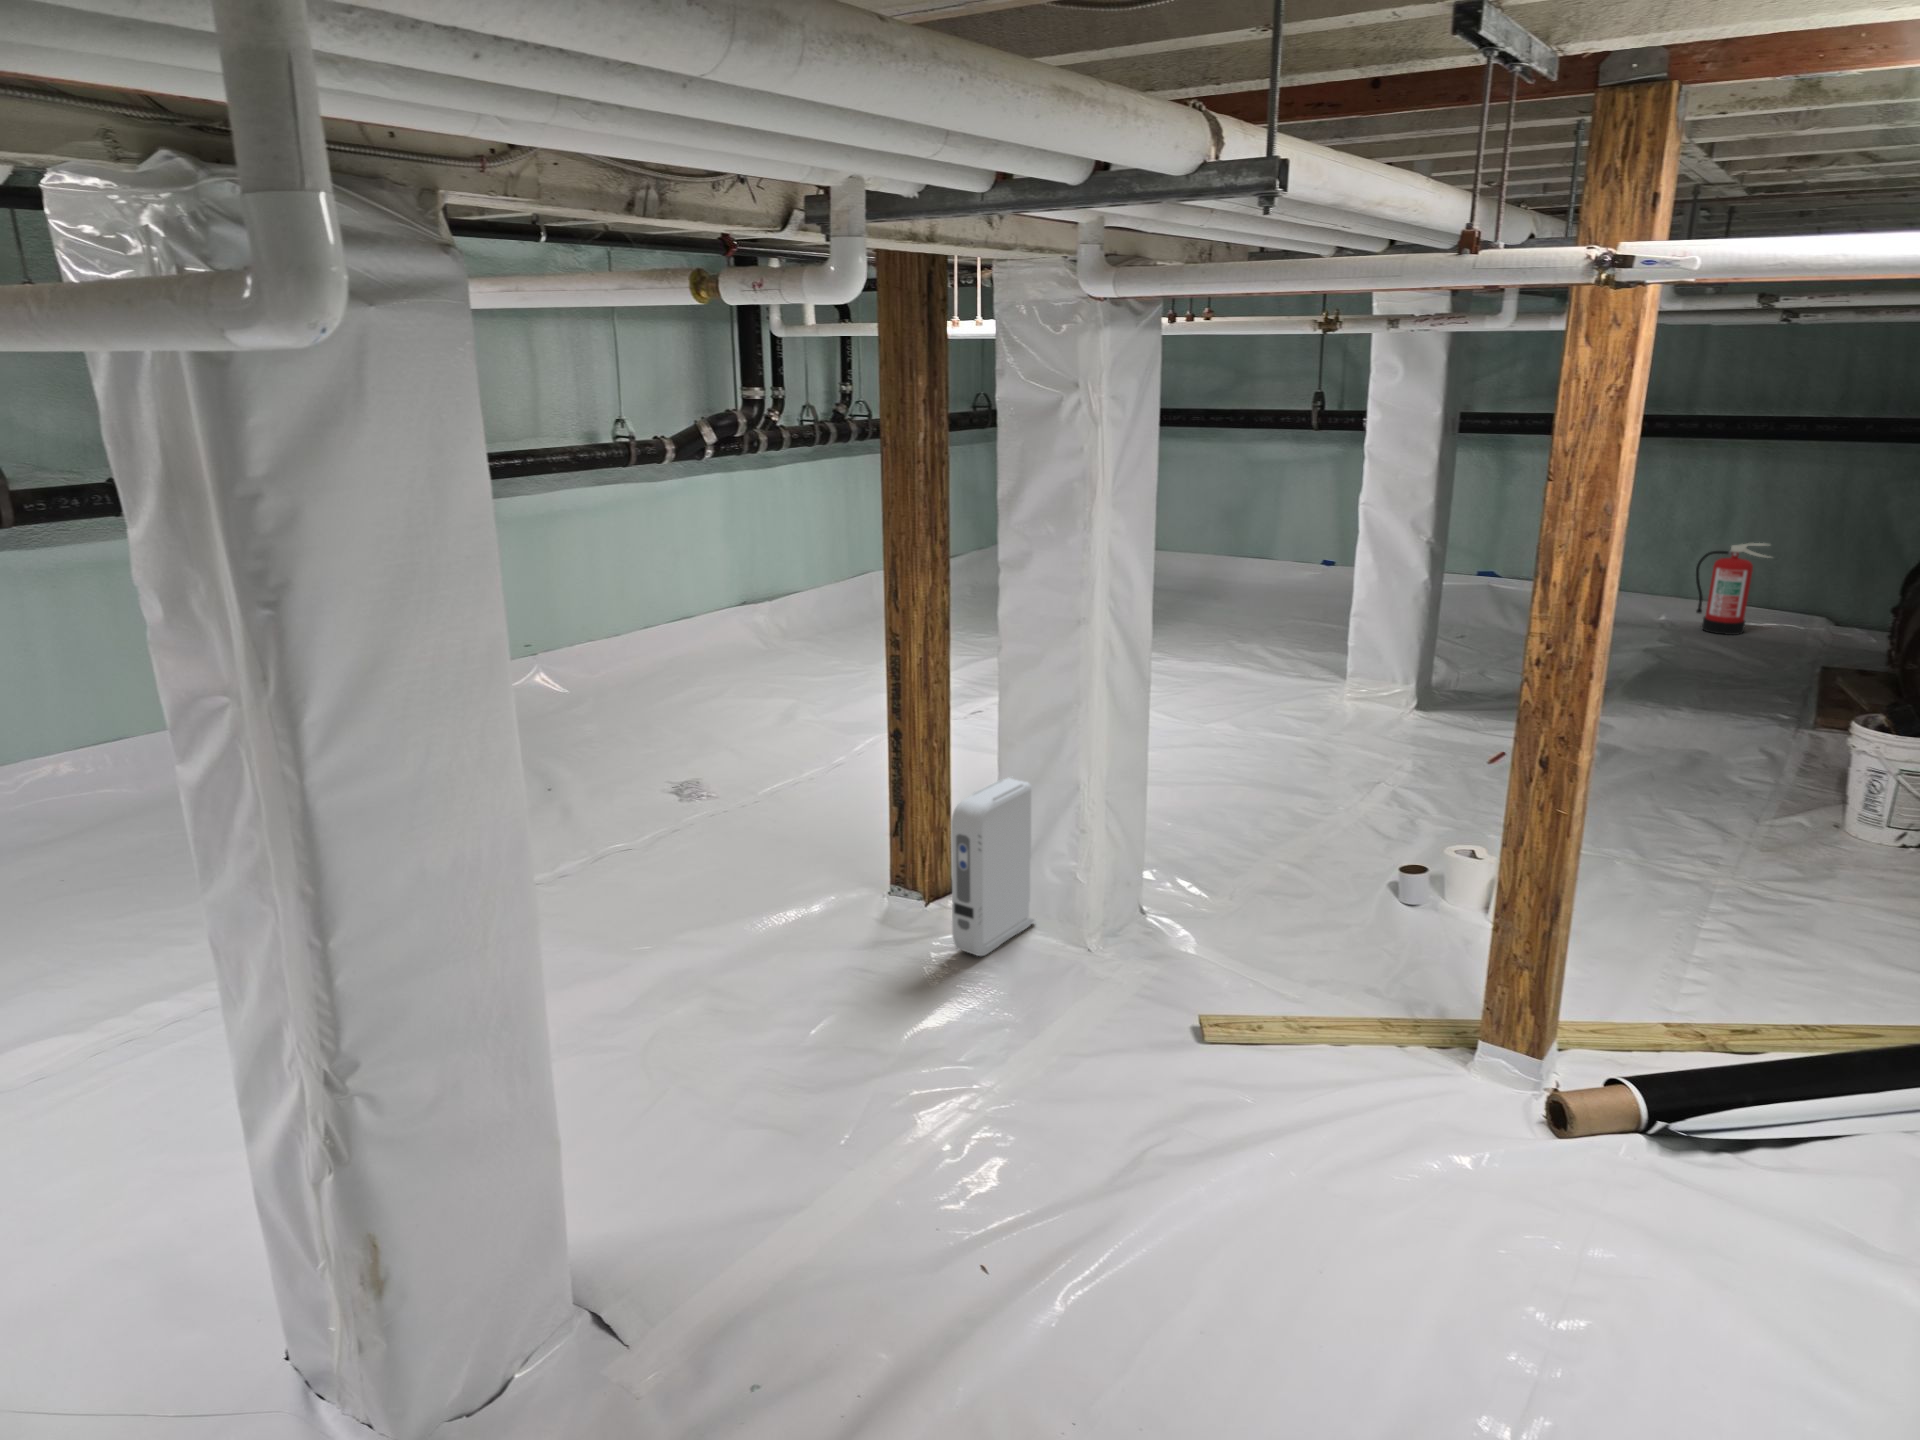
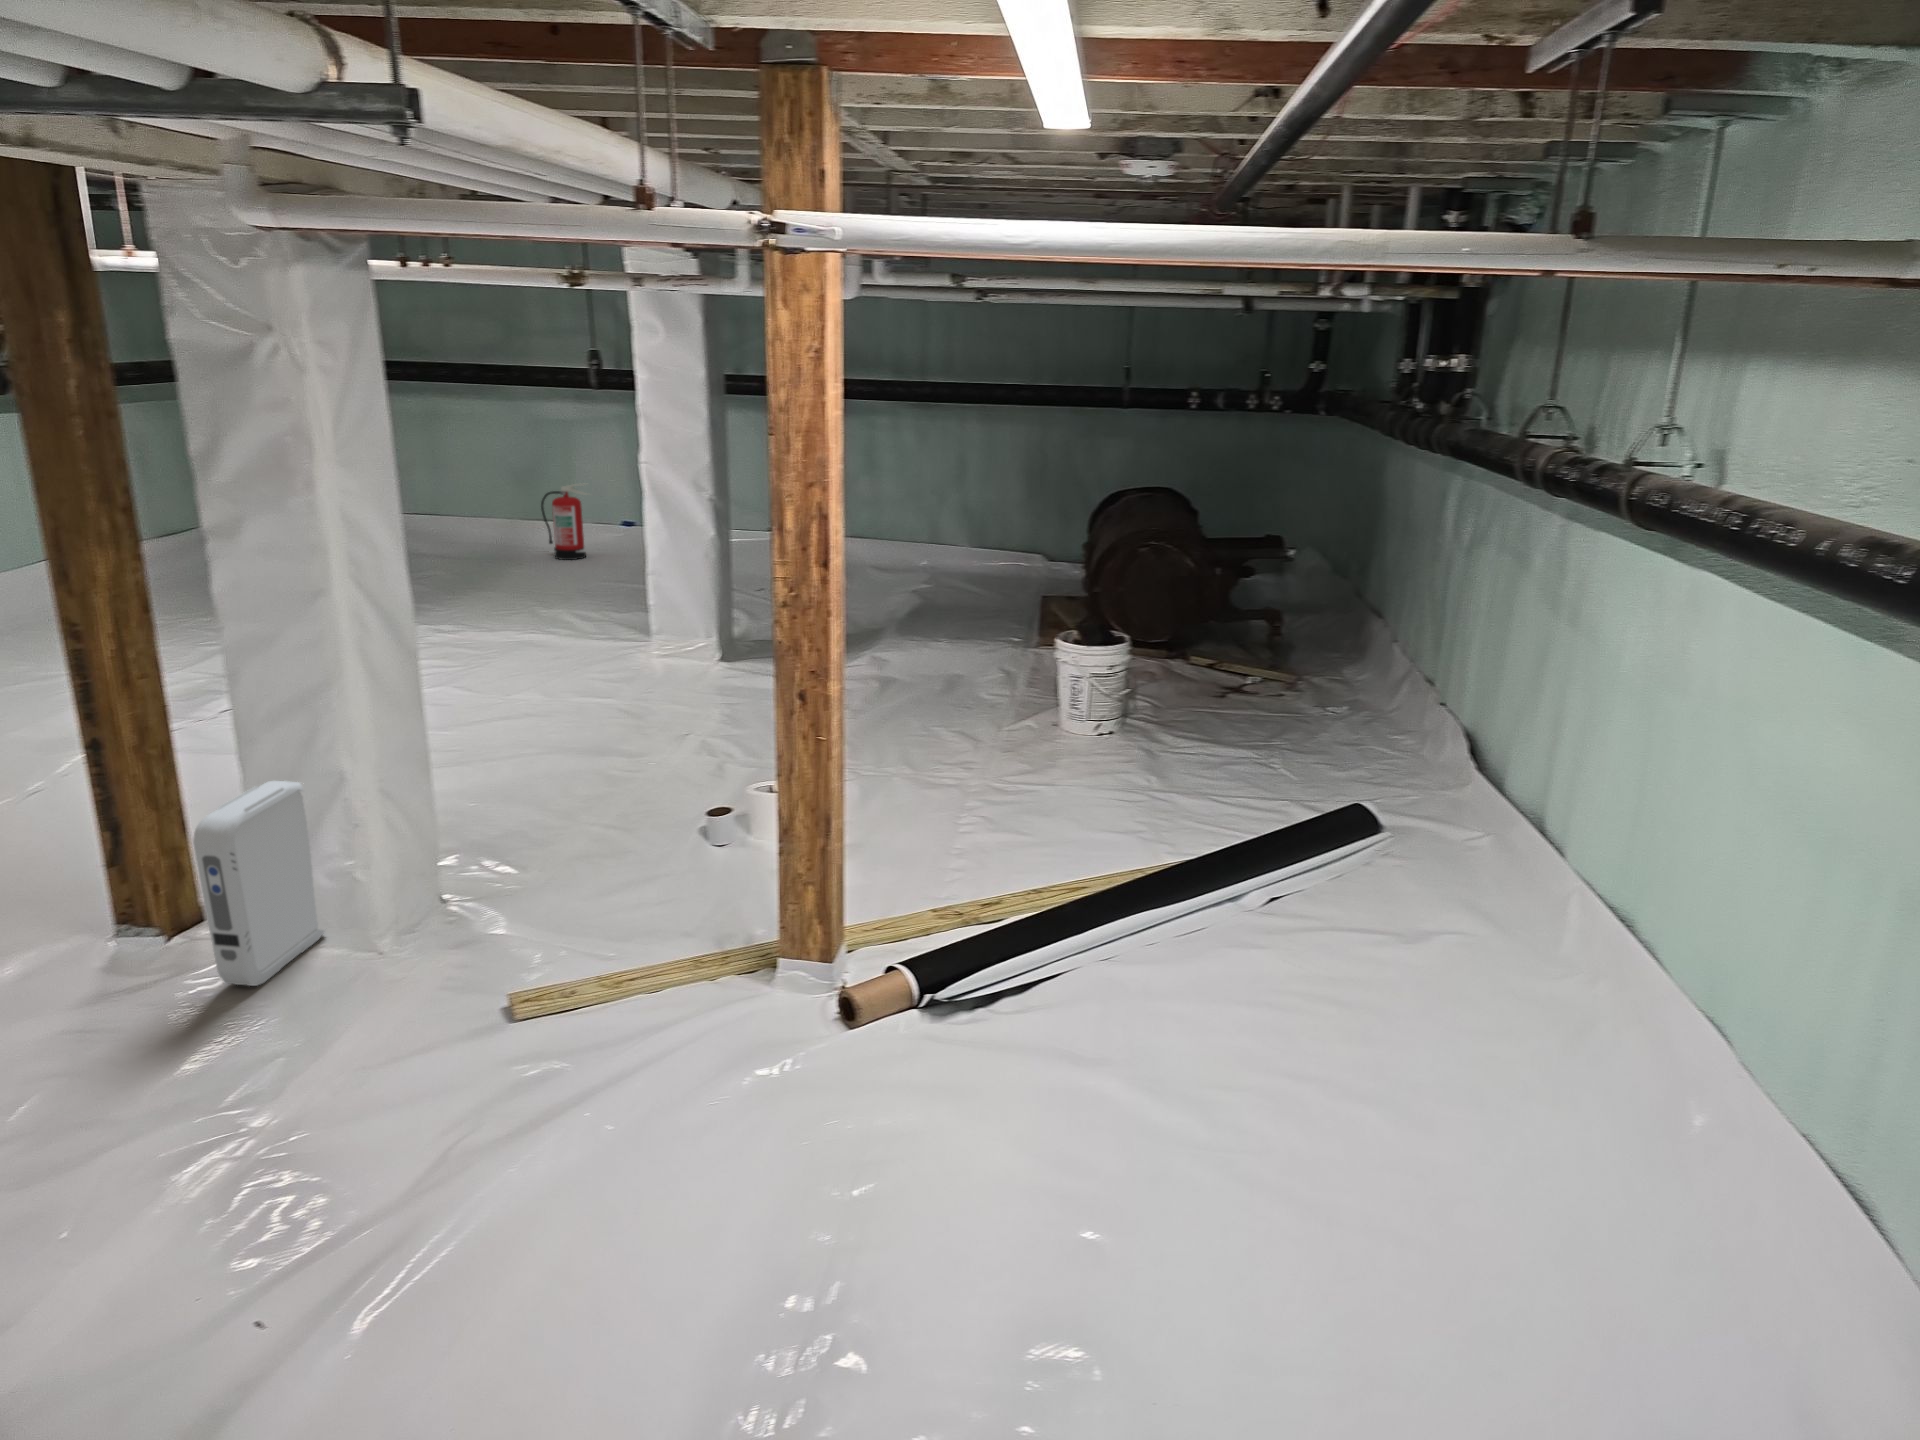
fire extinguisher: present [1696,543,1768,635] -> present [541,484,587,560]

